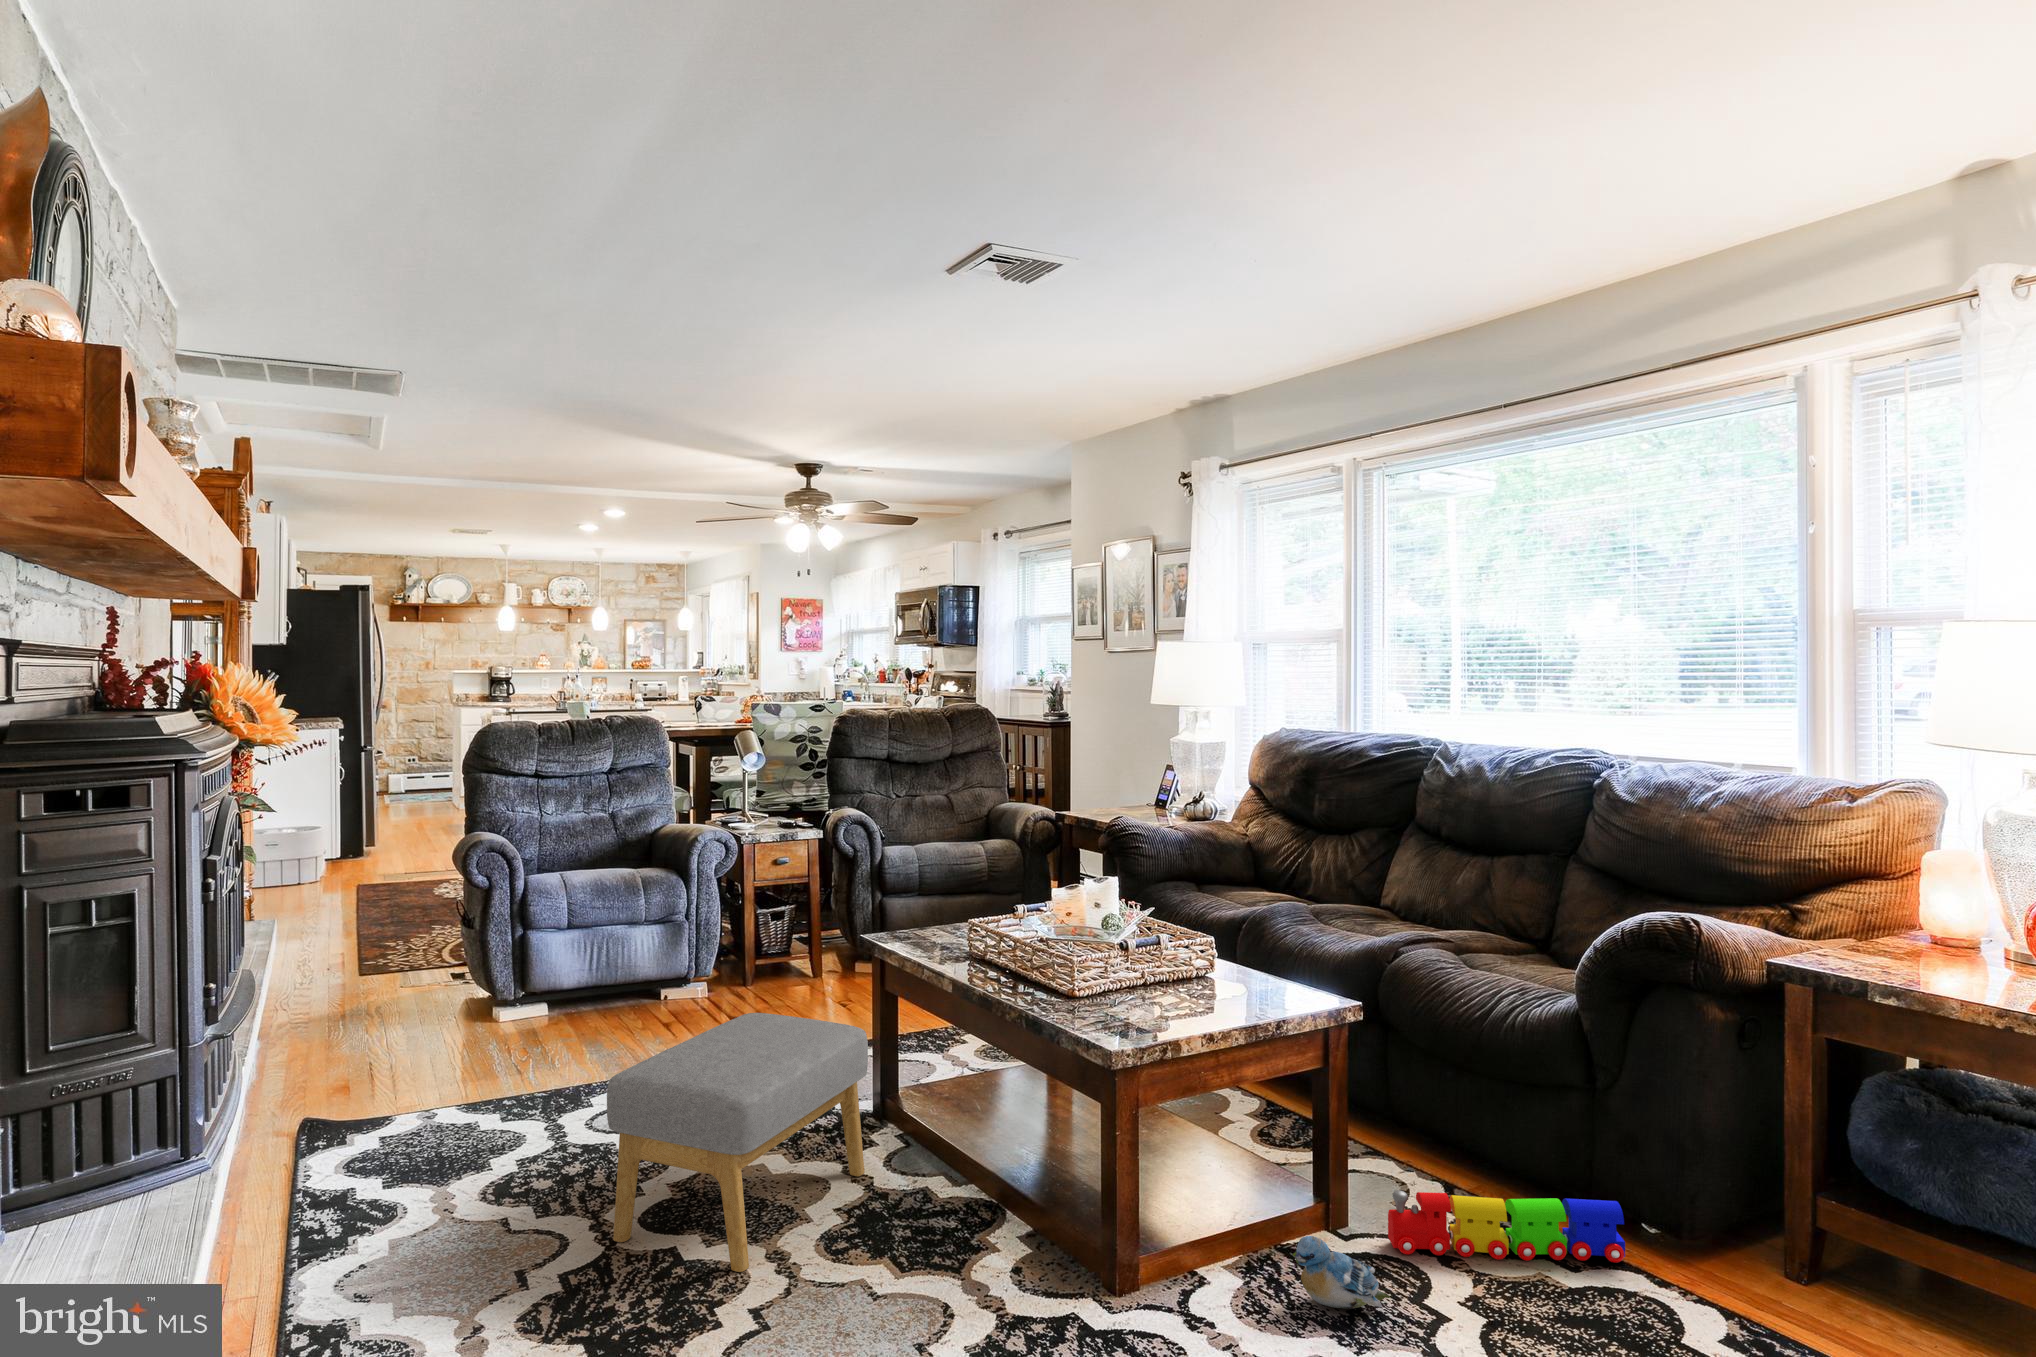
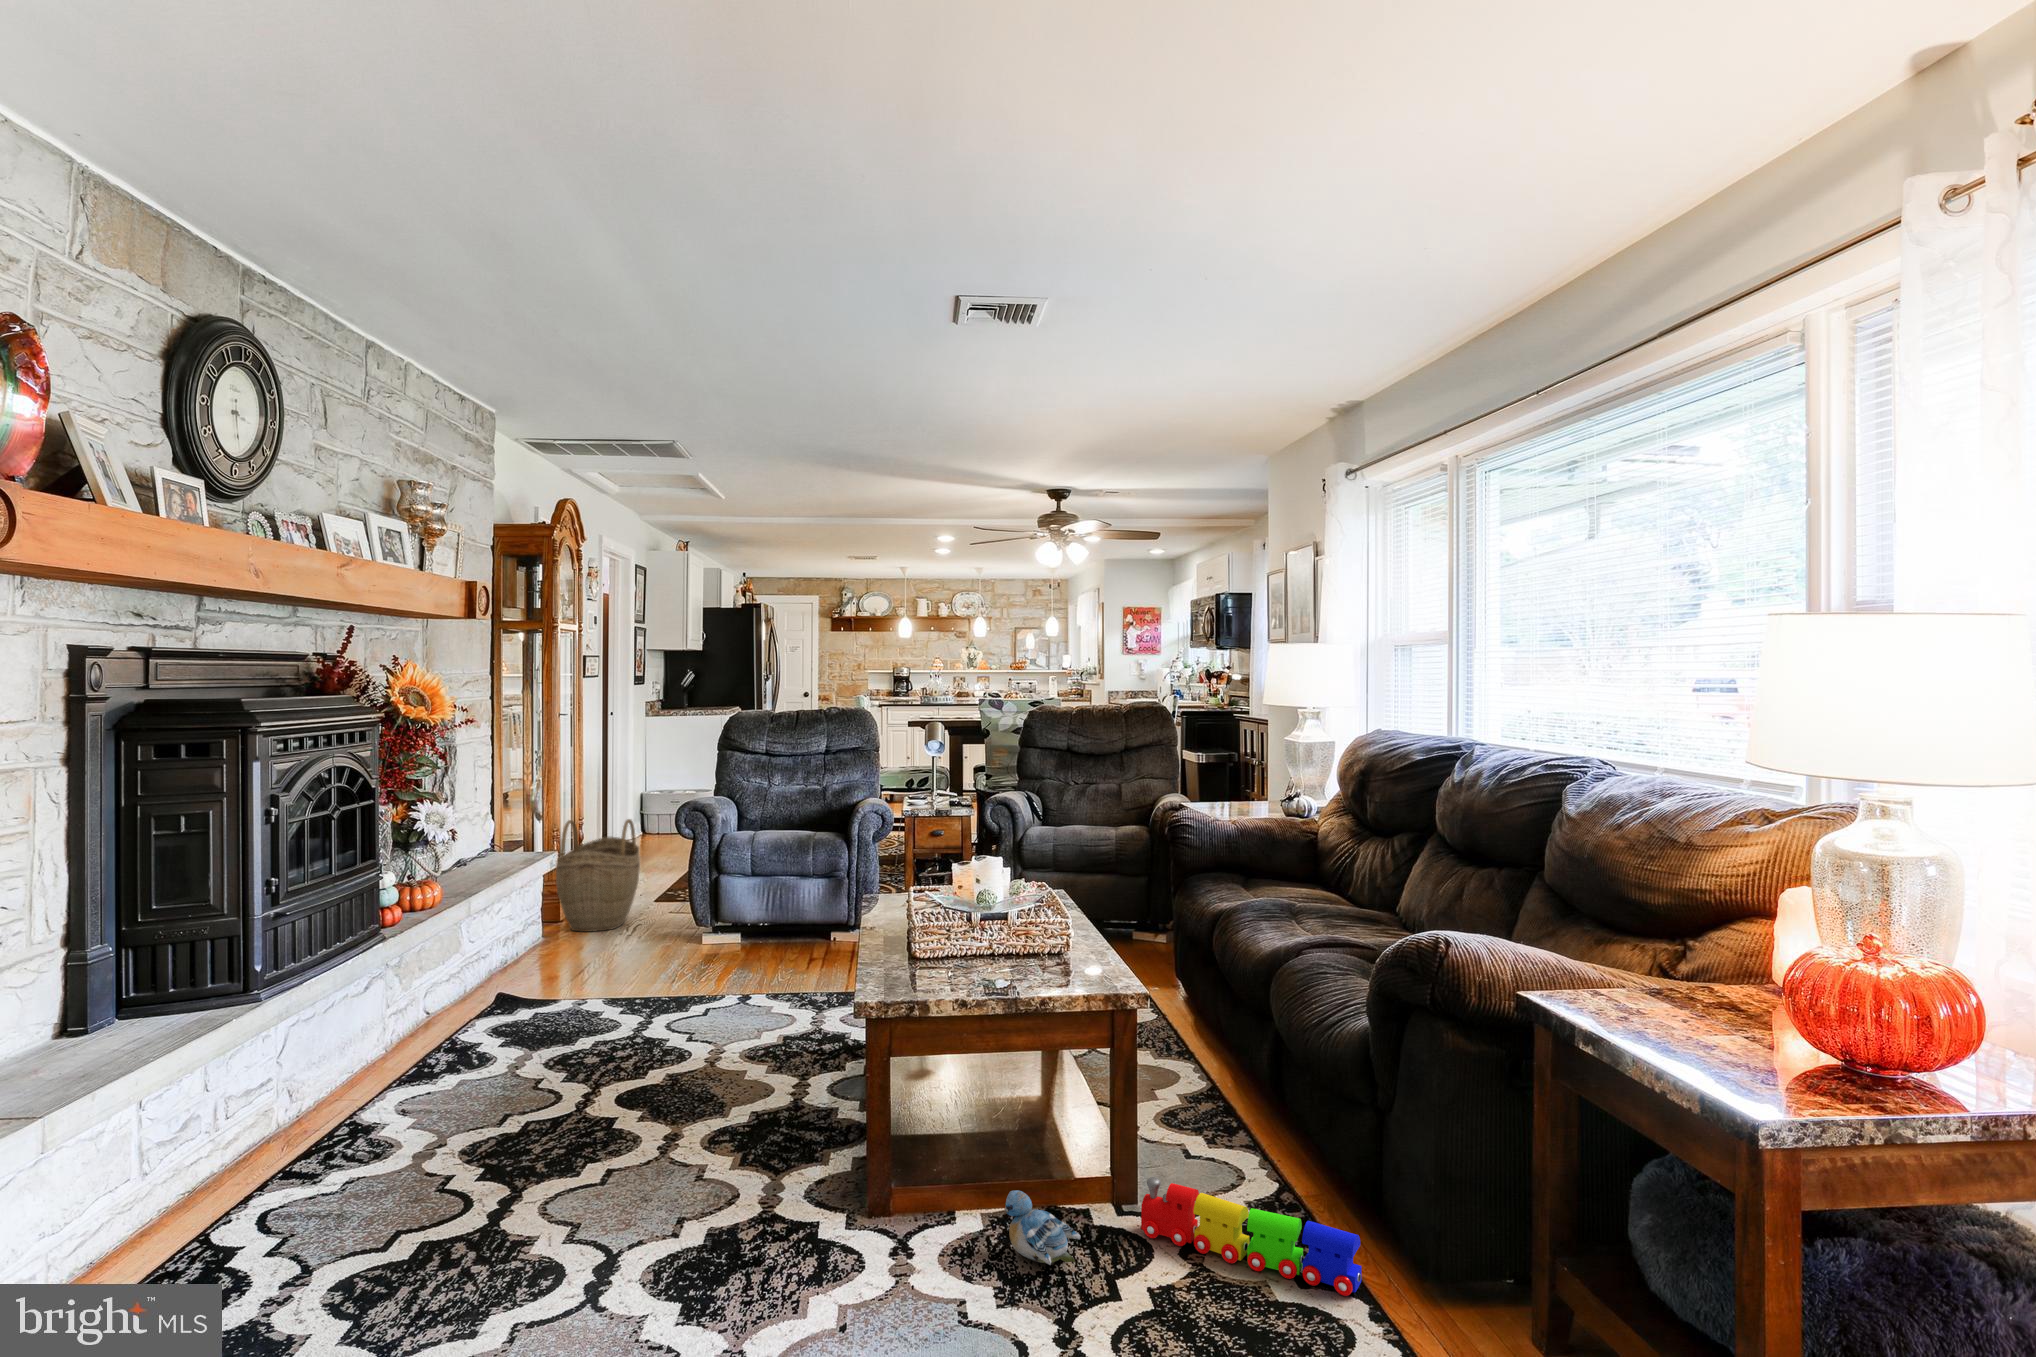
woven basket: none [224,874,348,1040] -> present [556,819,640,932]
footstool: present [607,1013,868,1272] -> none [613,945,822,1129]

